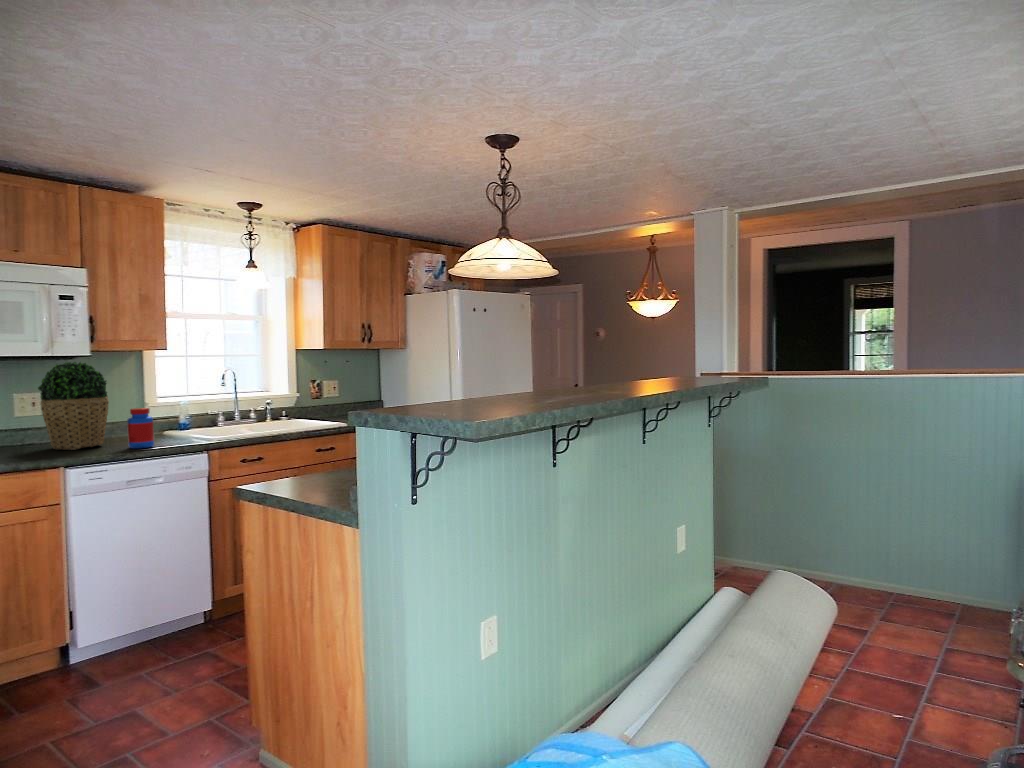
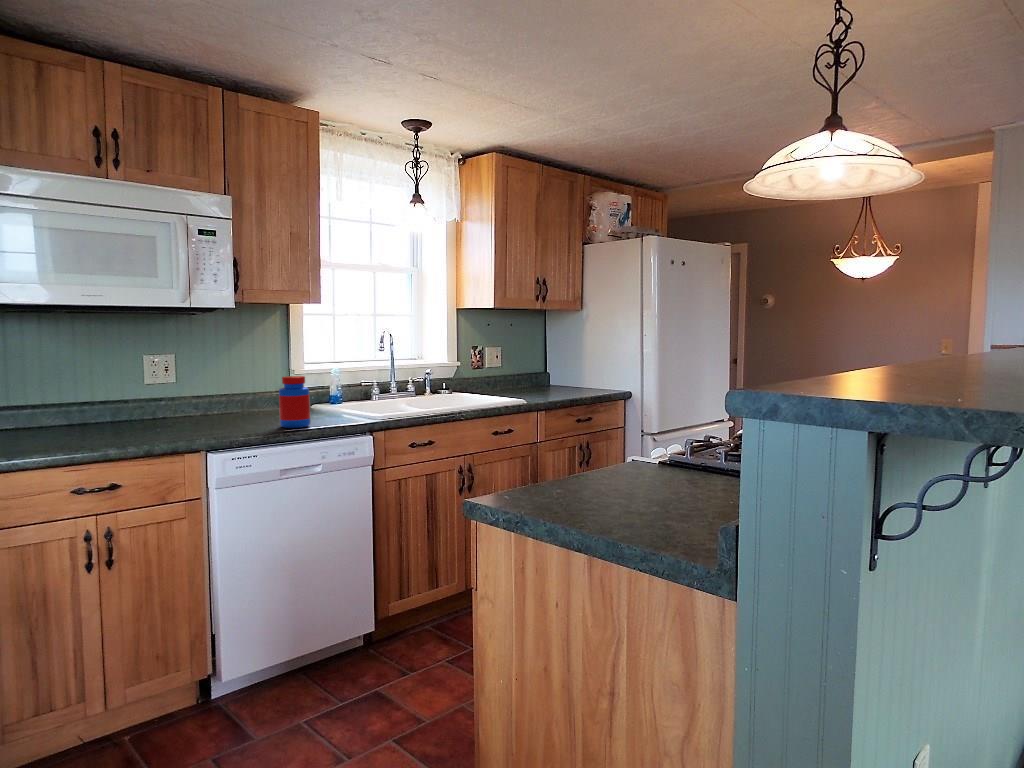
potted plant: present [38,362,109,450] -> none [172,315,256,427]

